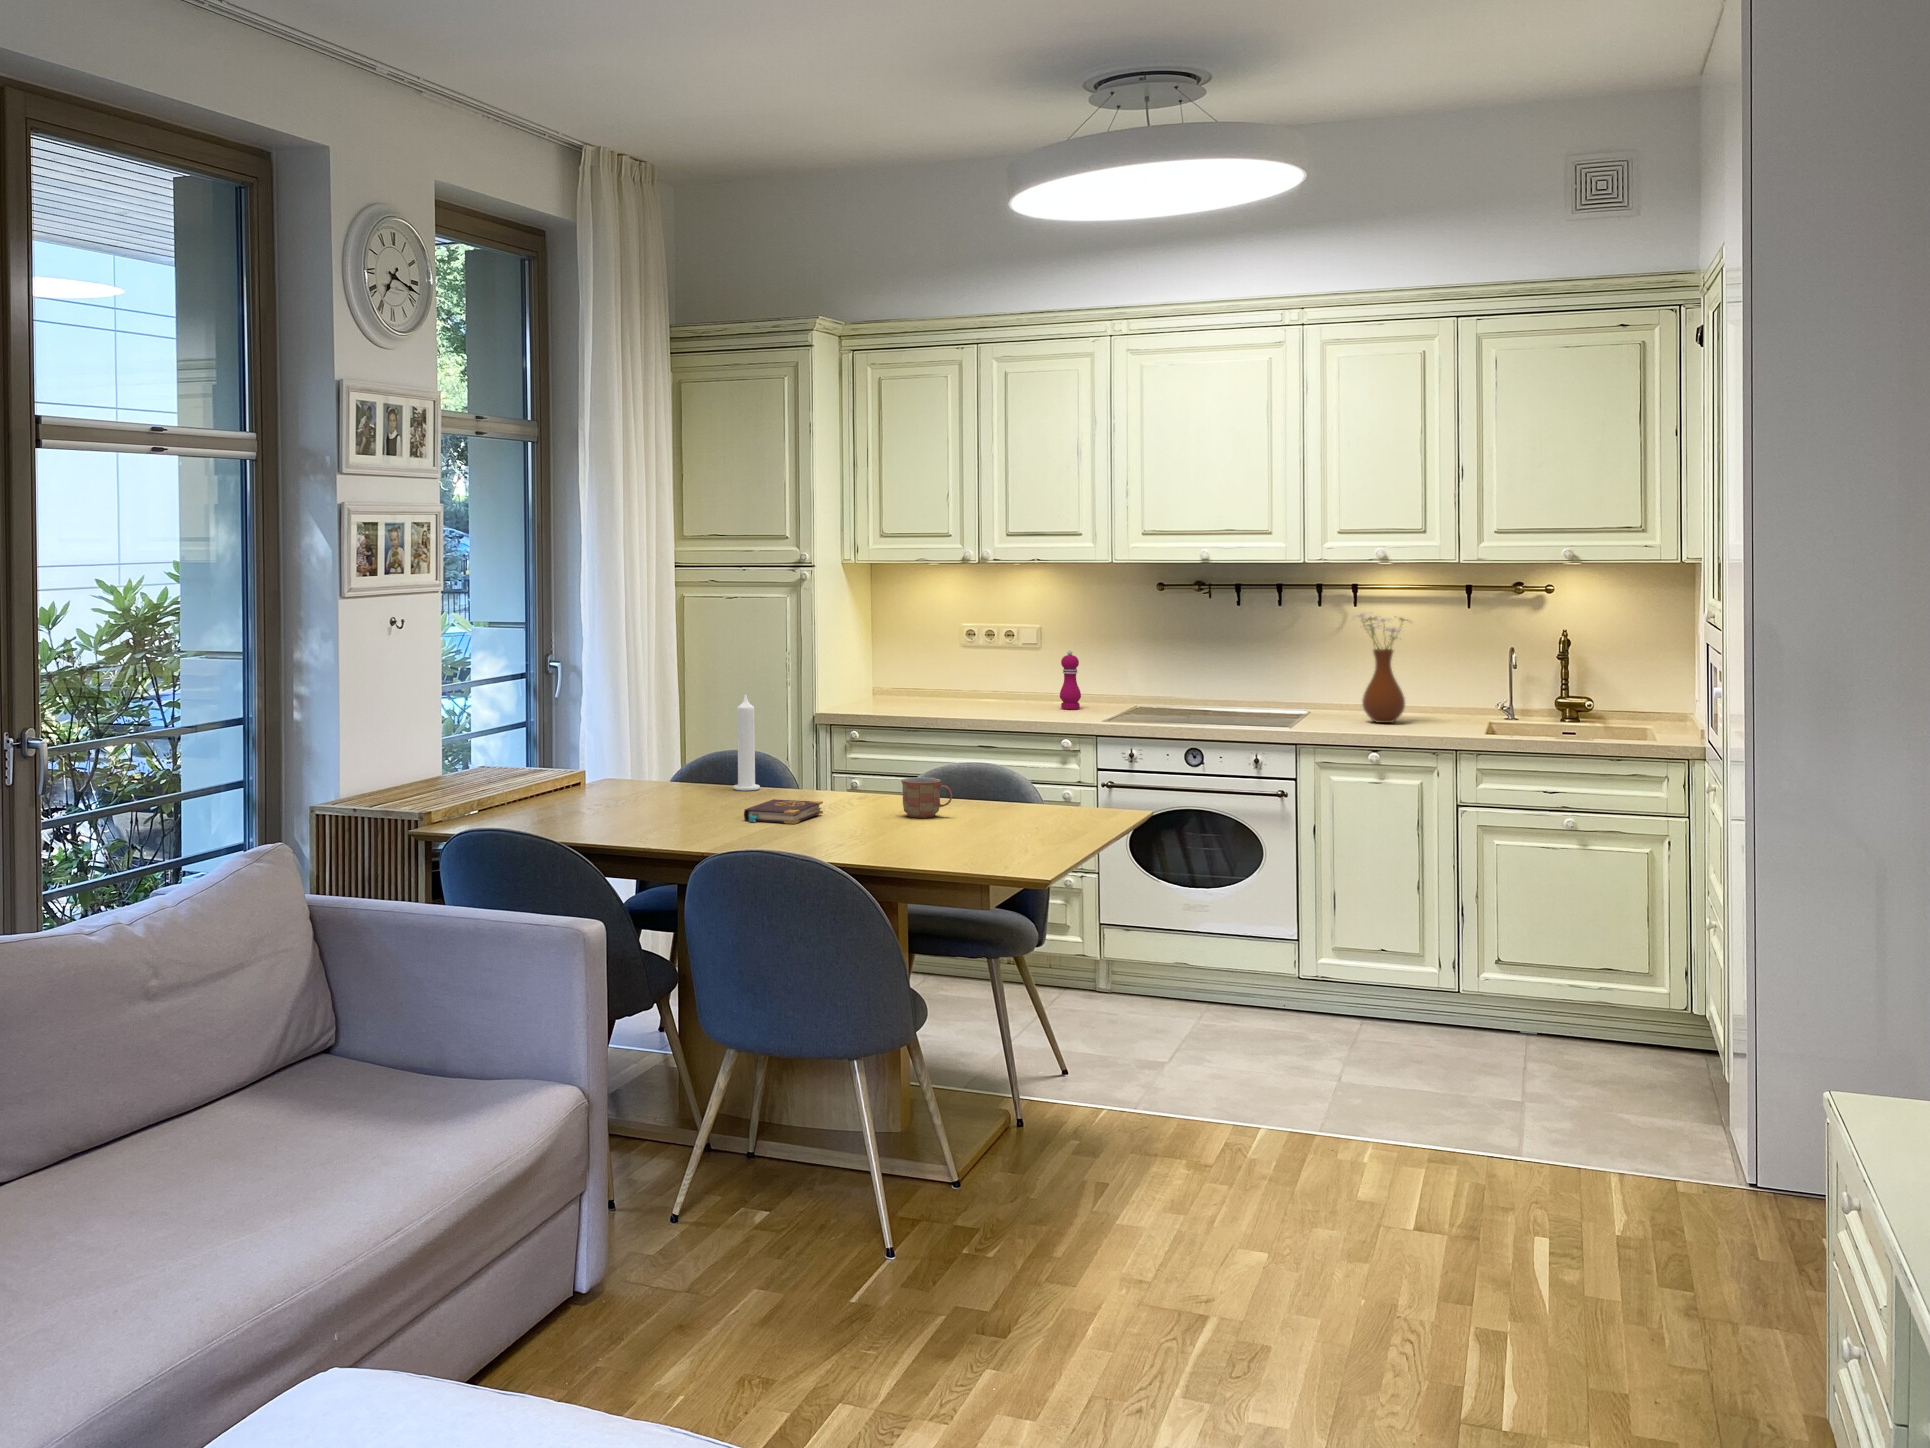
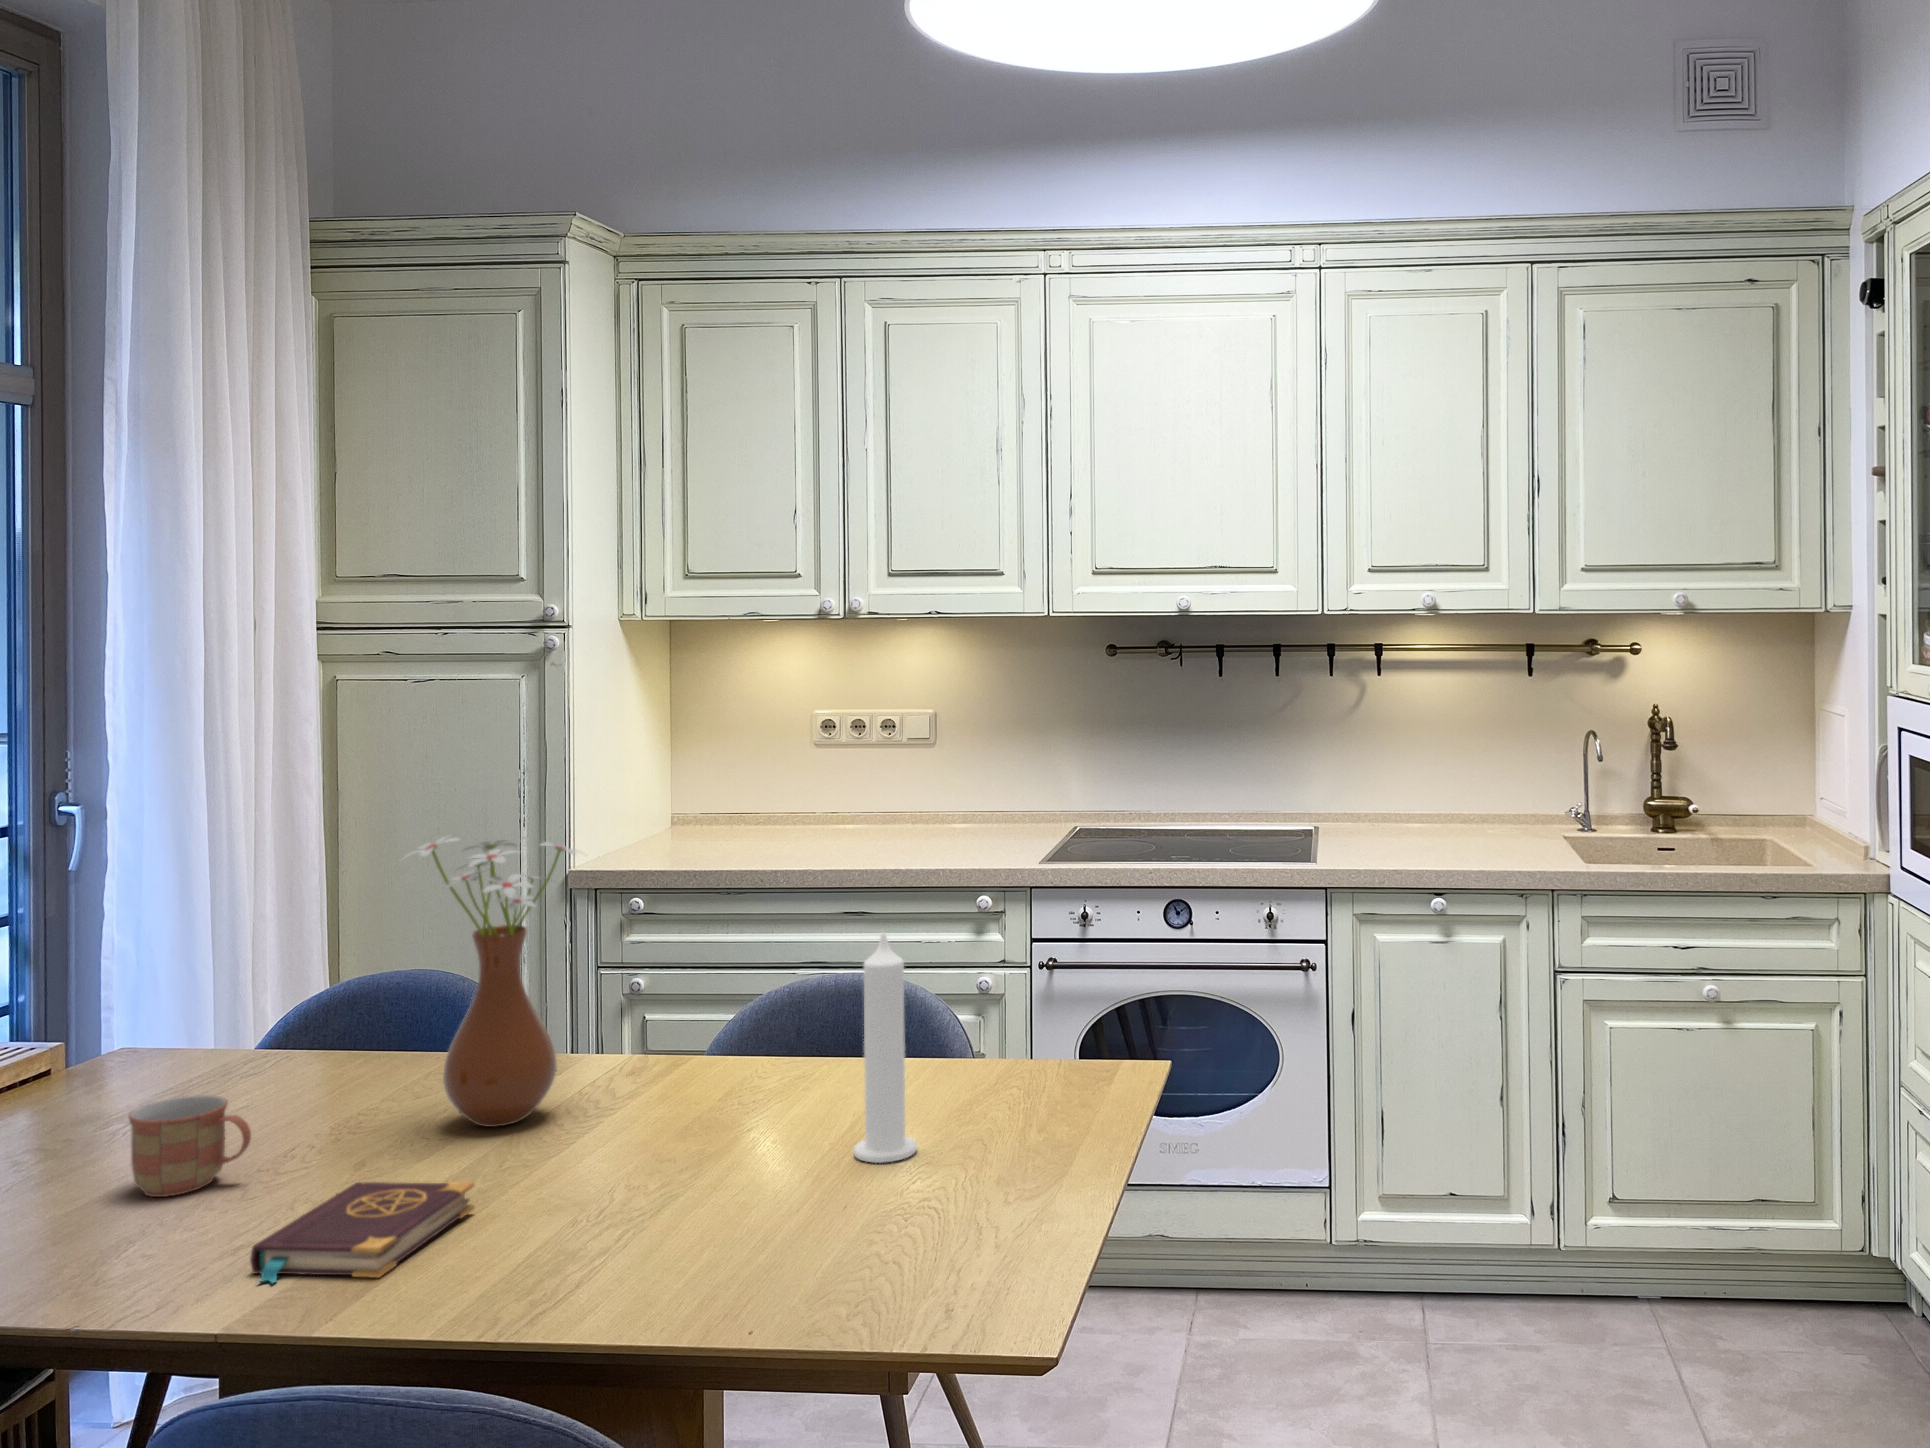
vase: present [1354,613,1408,723] -> present [403,837,576,1127]
pepper mill: present [1060,651,1081,709] -> none [966,748,997,838]
candle: present [733,694,760,791] -> present [854,932,917,1163]
mug: present [901,777,952,818] -> present [128,1095,251,1197]

